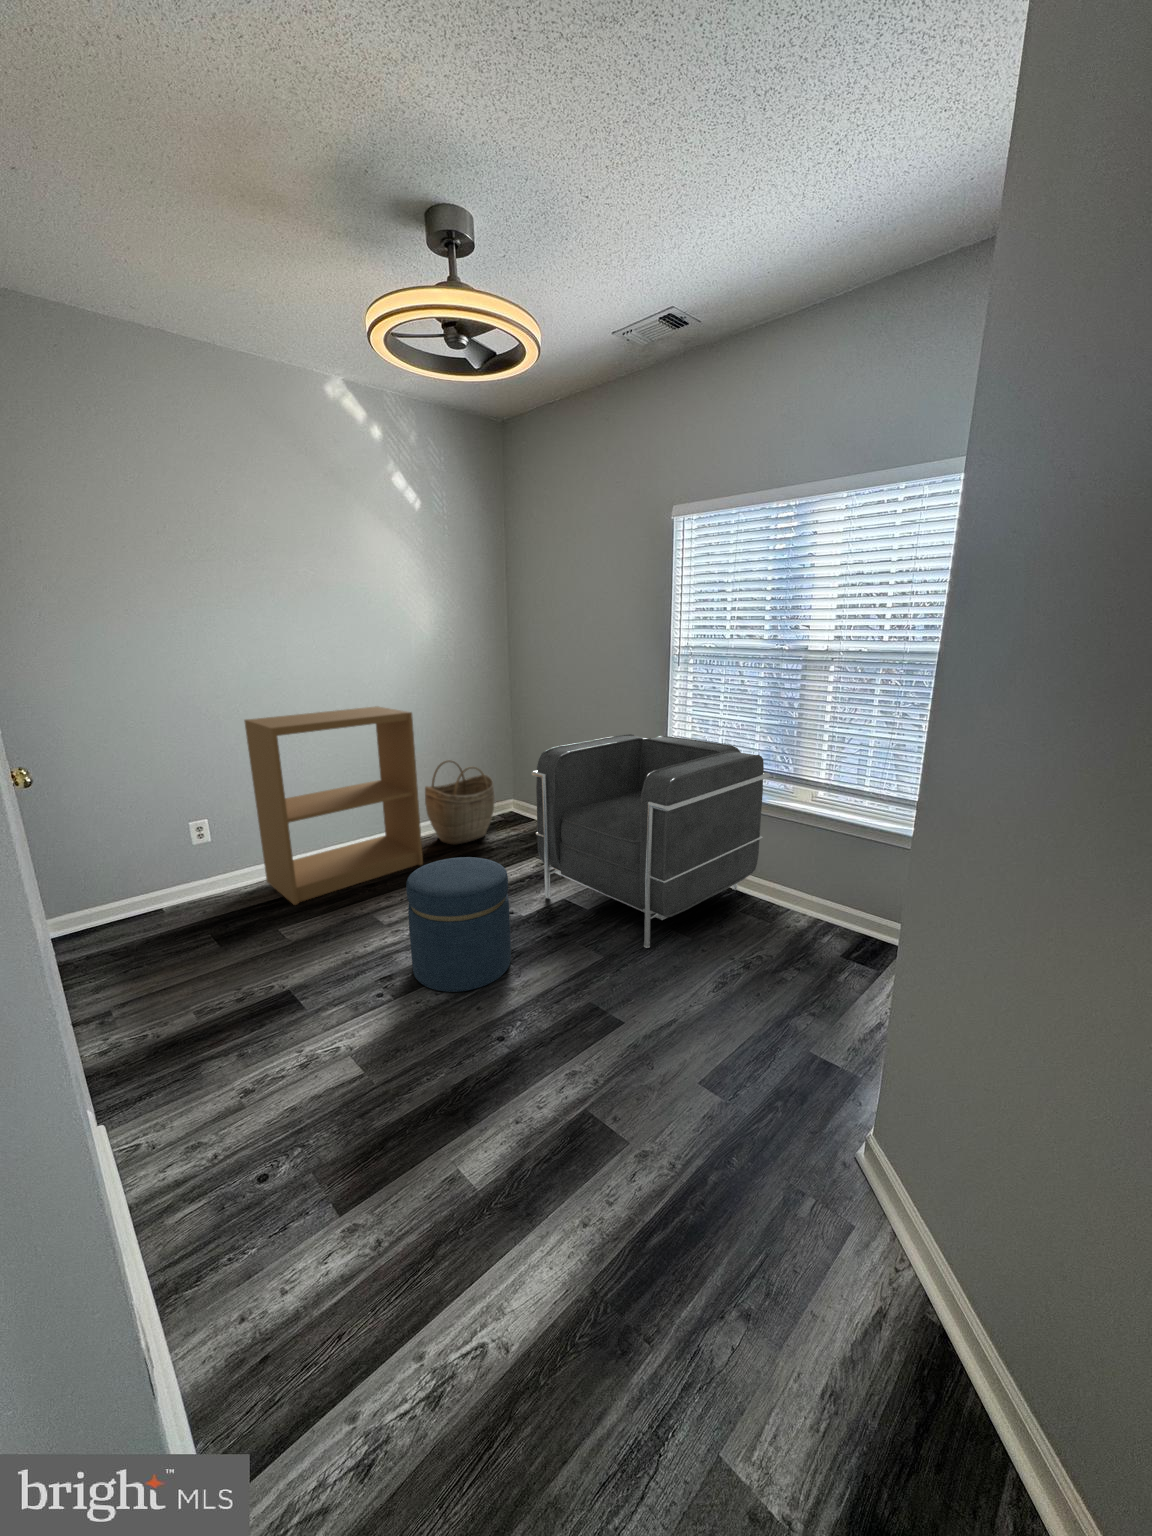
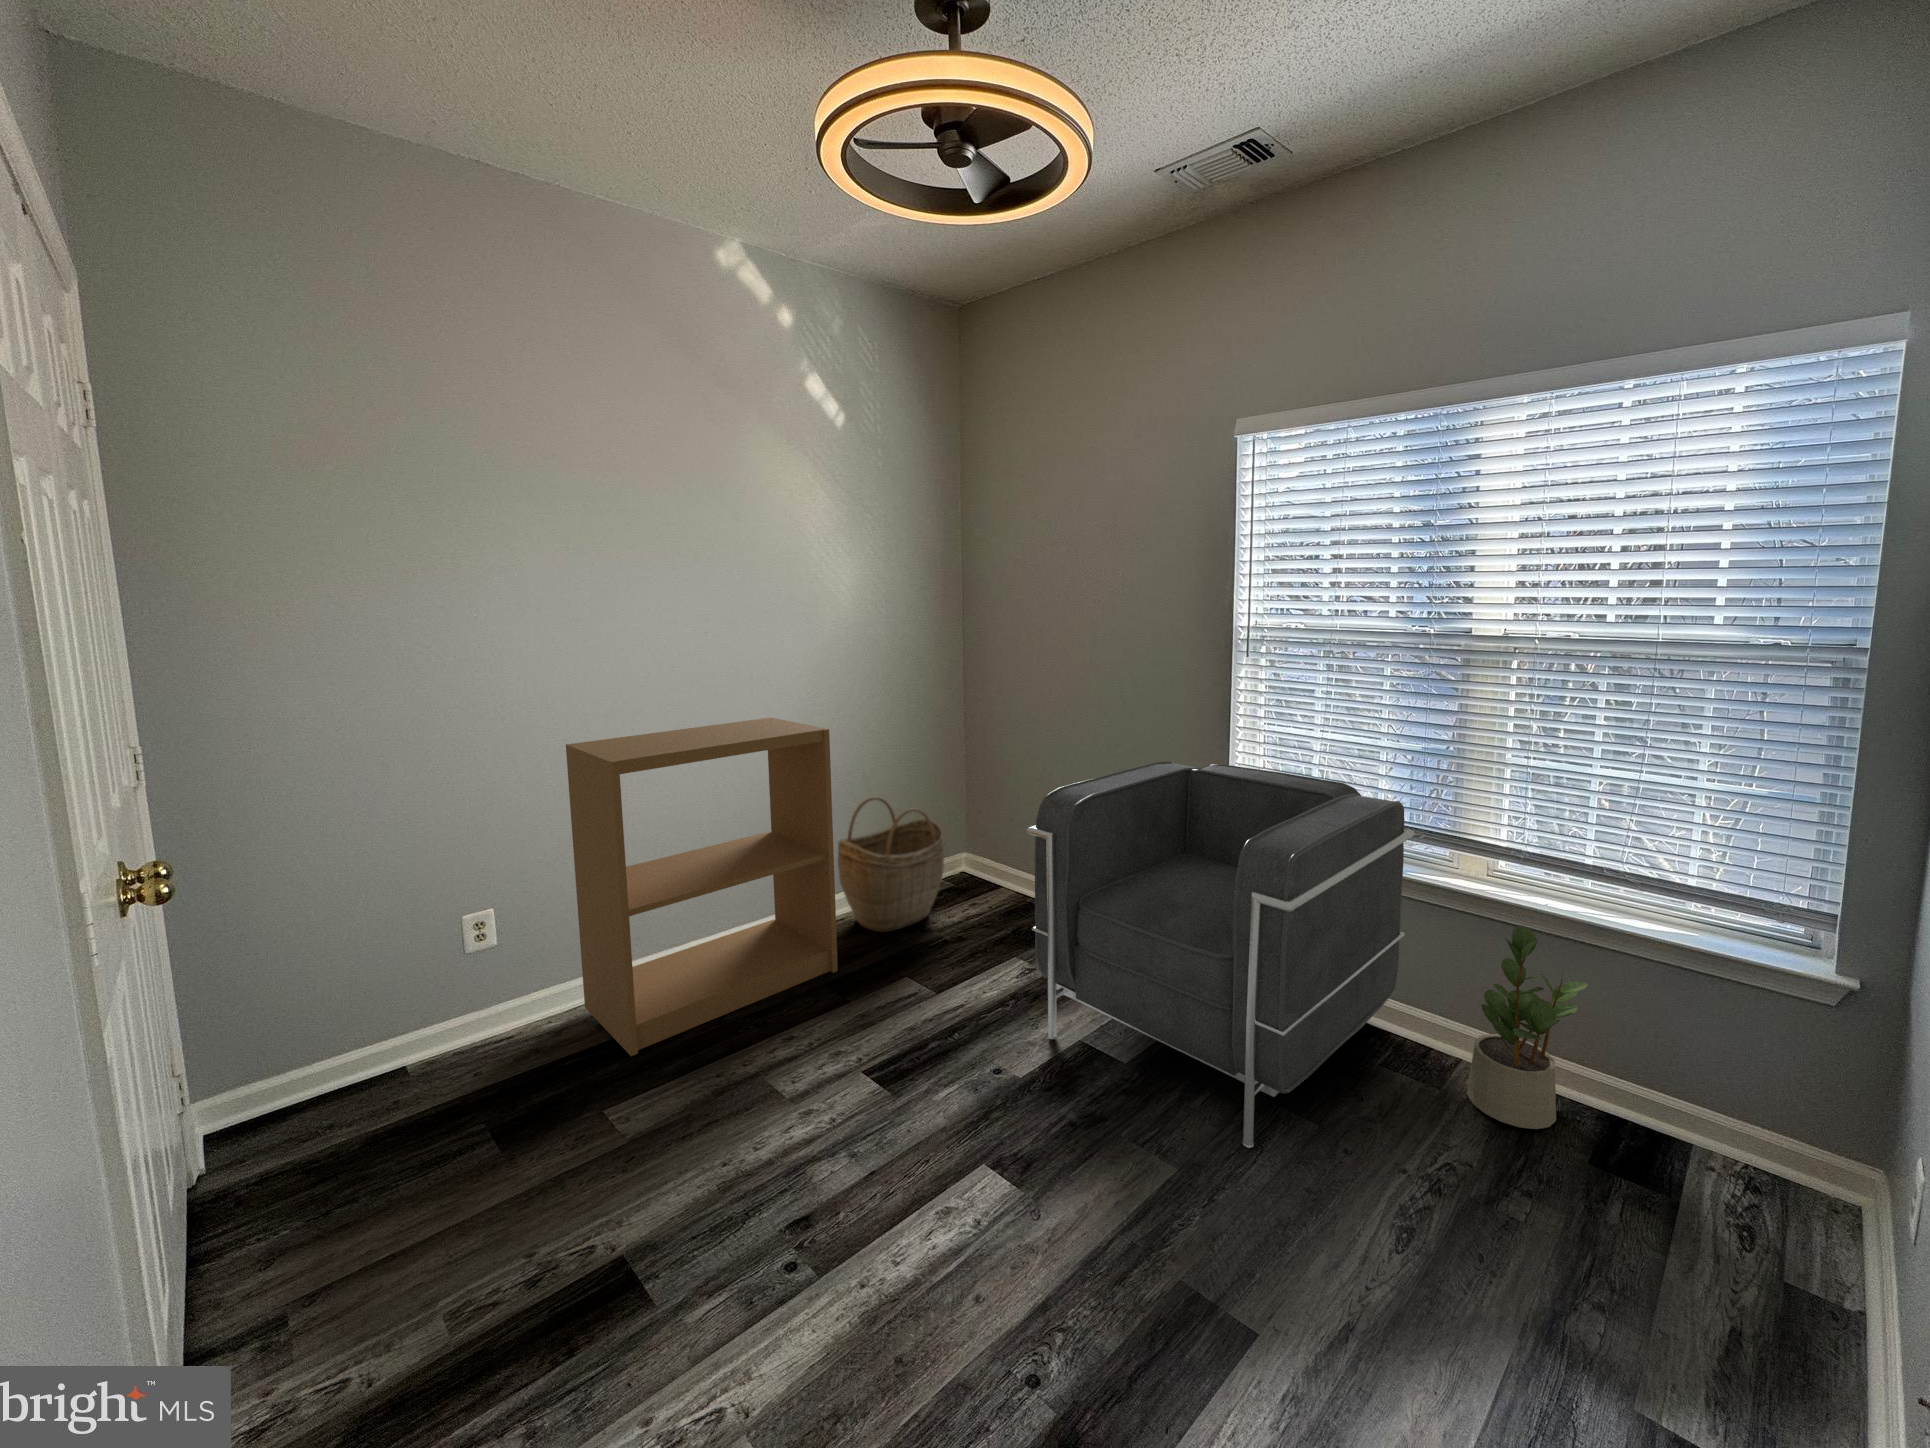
potted plant: none [784,826,854,941] -> present [1467,926,1588,1129]
ottoman: present [406,857,511,992] -> none [842,987,1018,1258]

